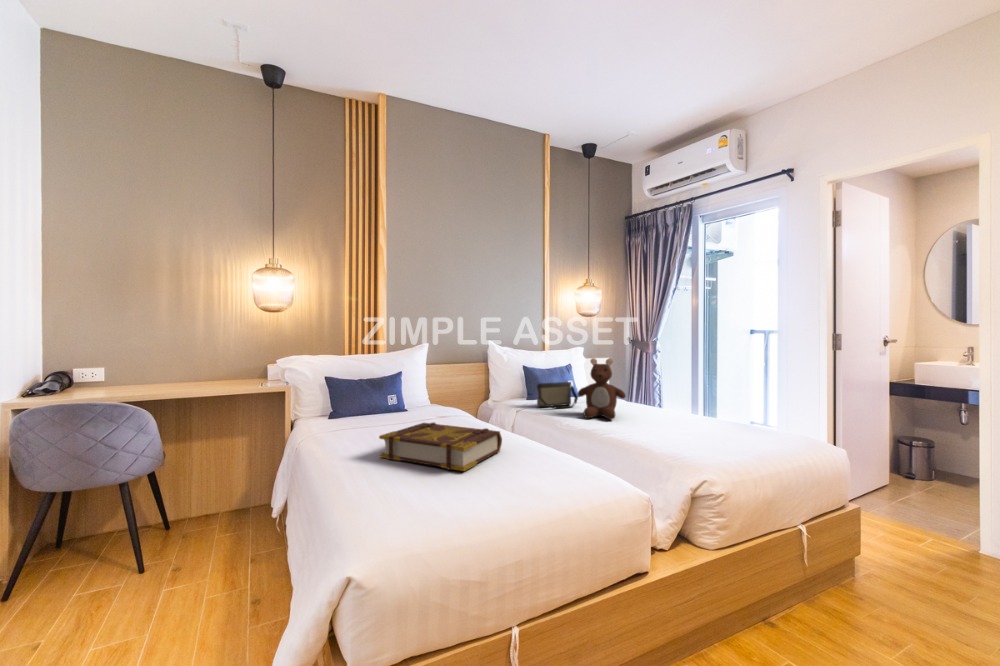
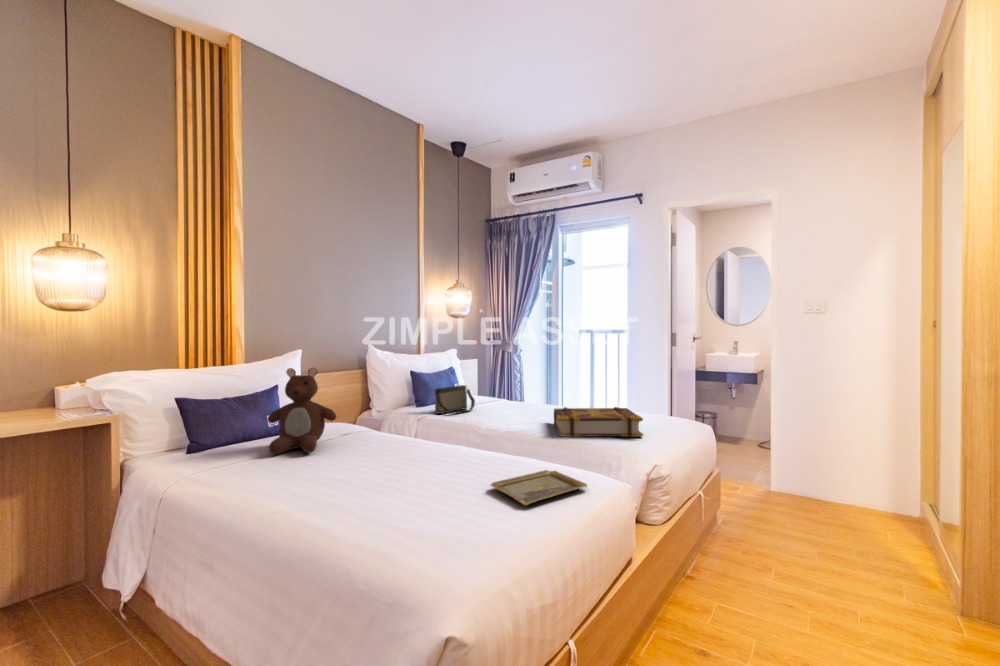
teddy bear: present [578,358,626,420] -> present [268,368,336,454]
book: present [379,423,502,471] -> present [554,407,643,437]
tray: none [509,466,597,490] -> present [491,470,587,505]

